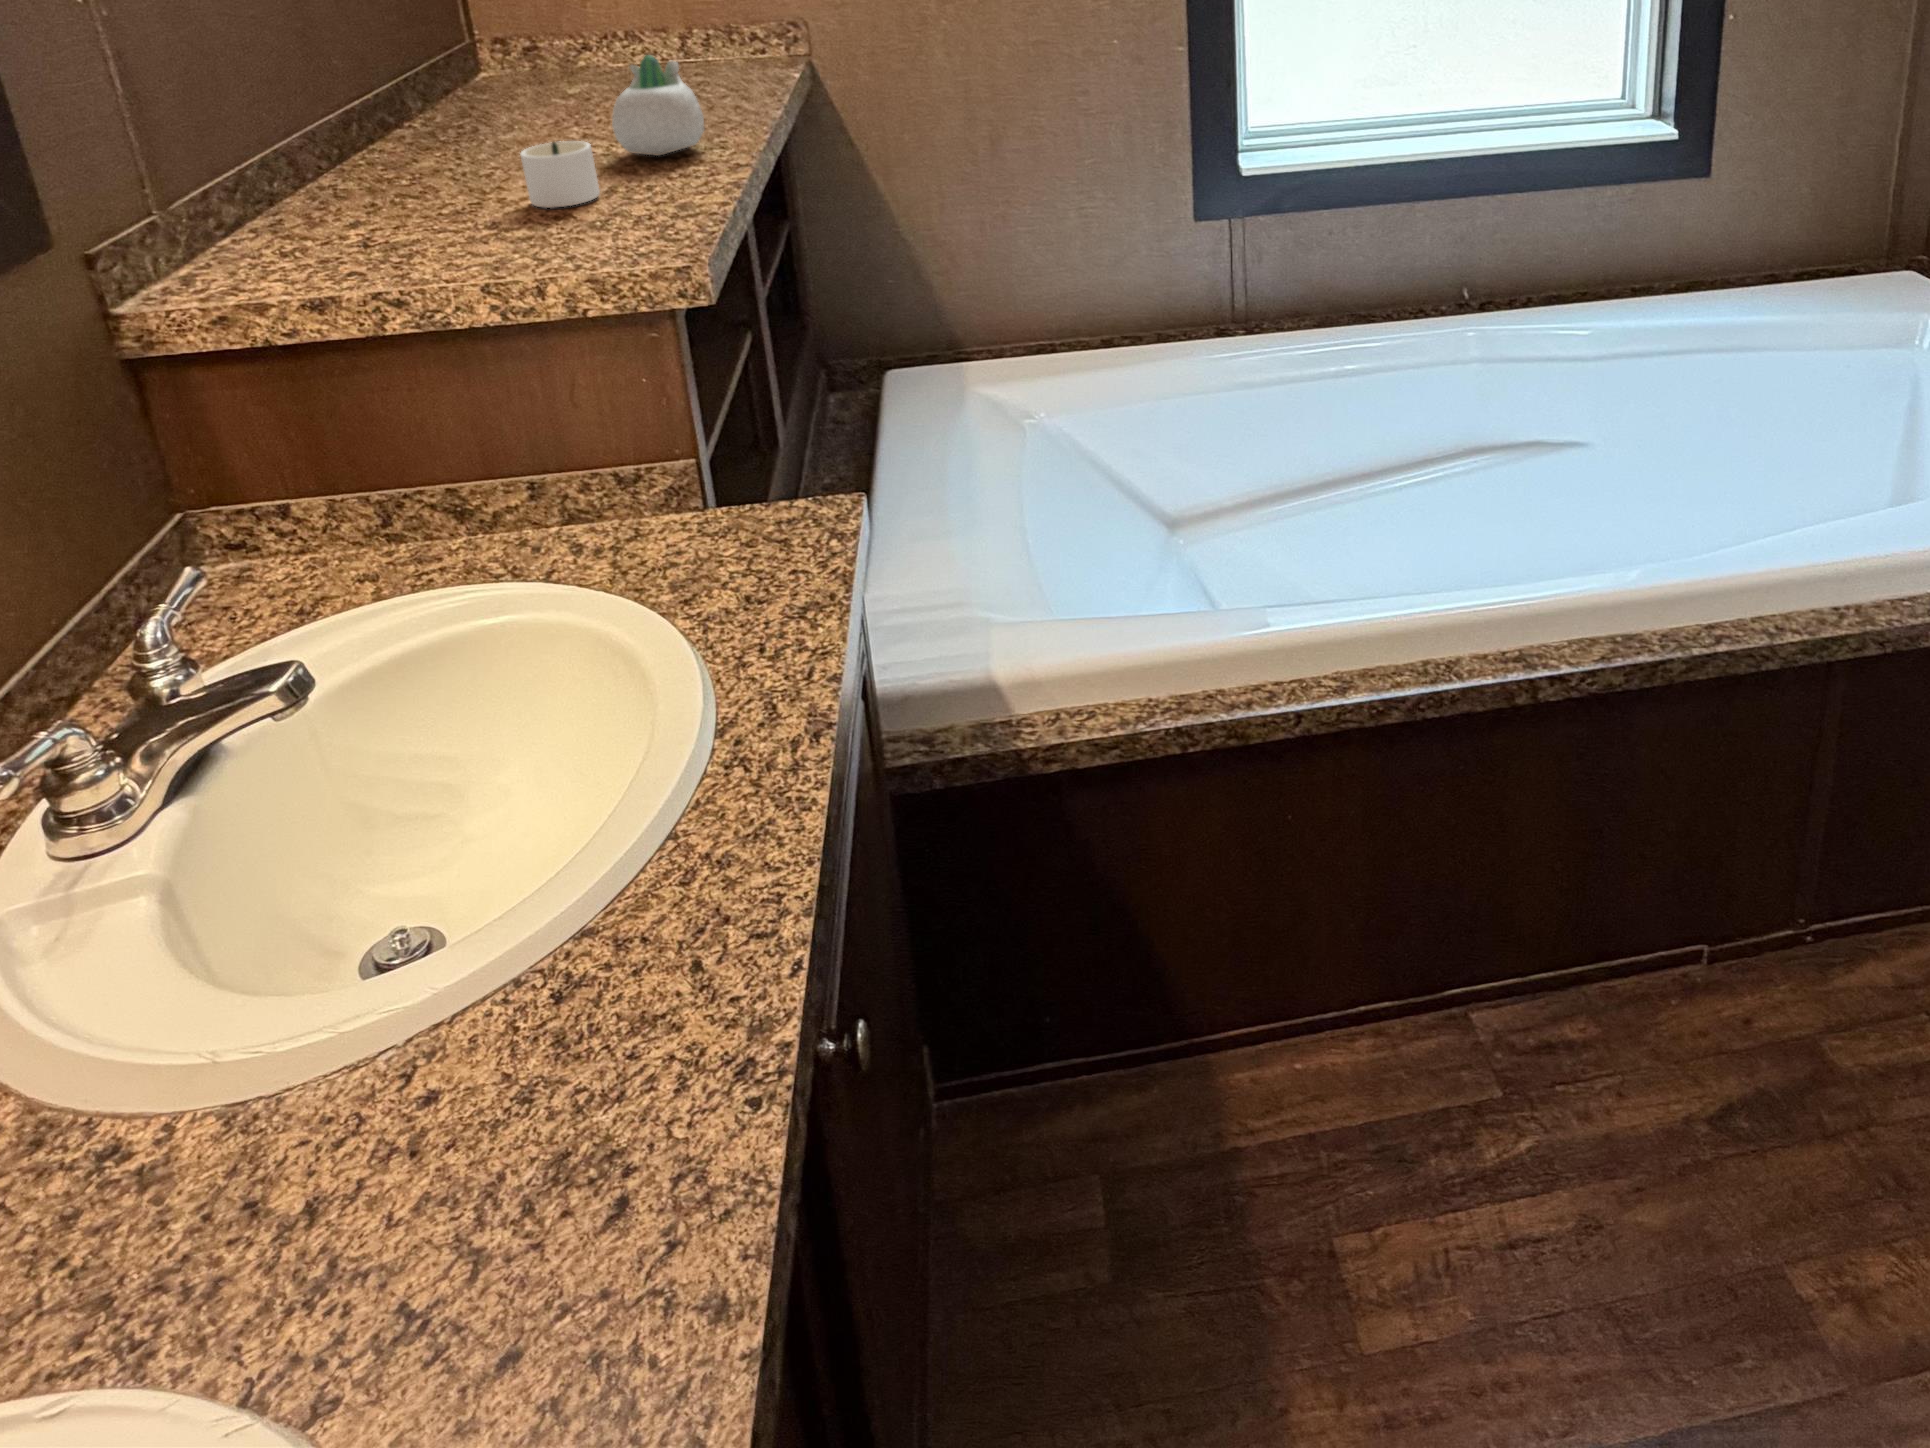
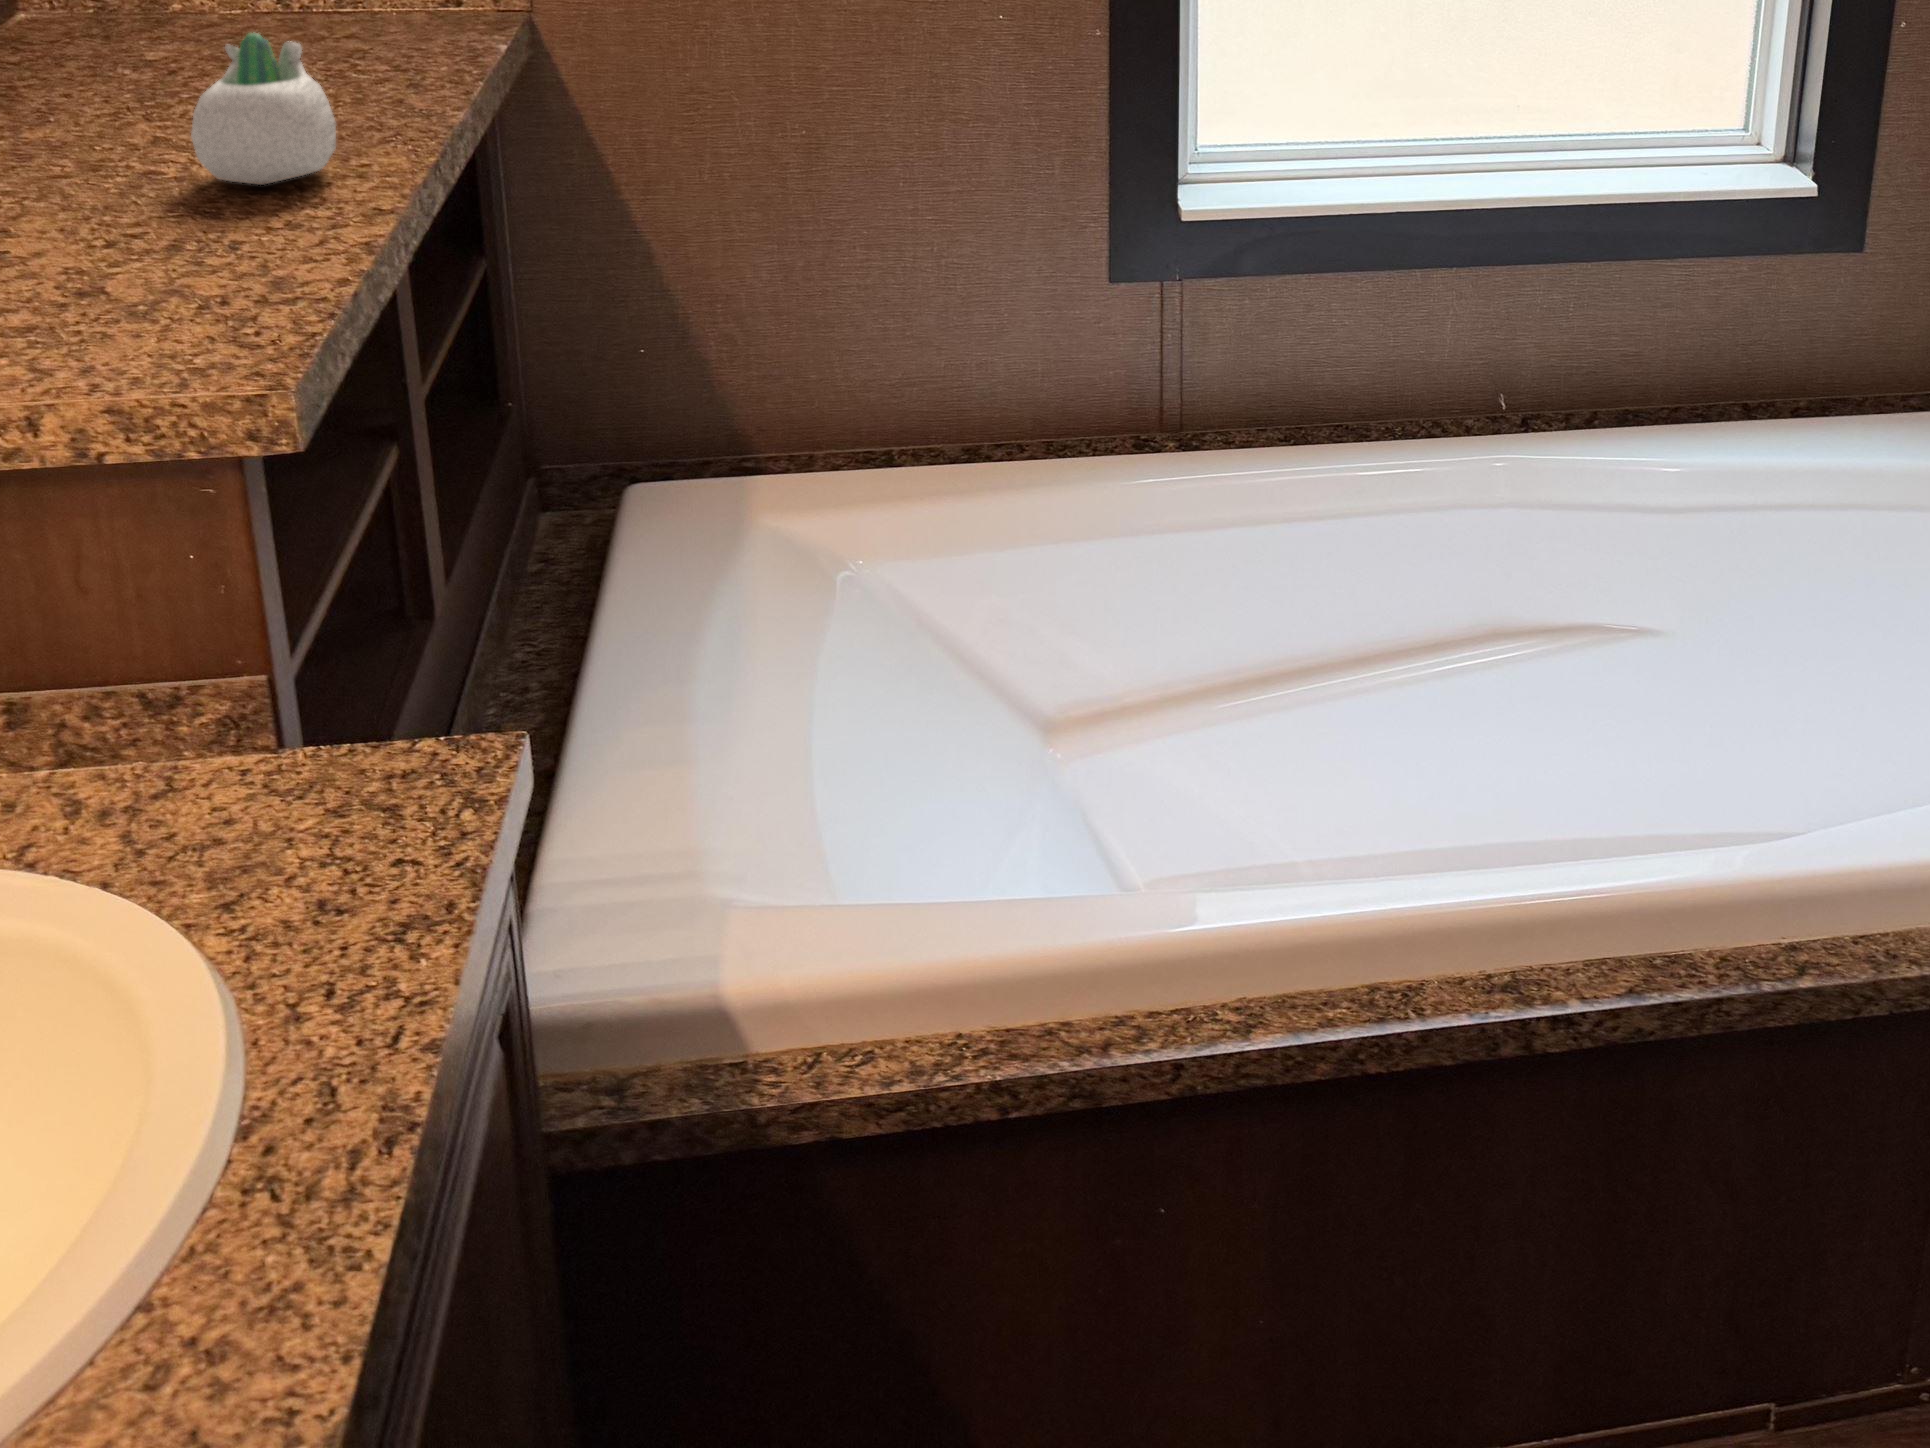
candle: present [520,141,600,208] -> none [35,167,198,270]

